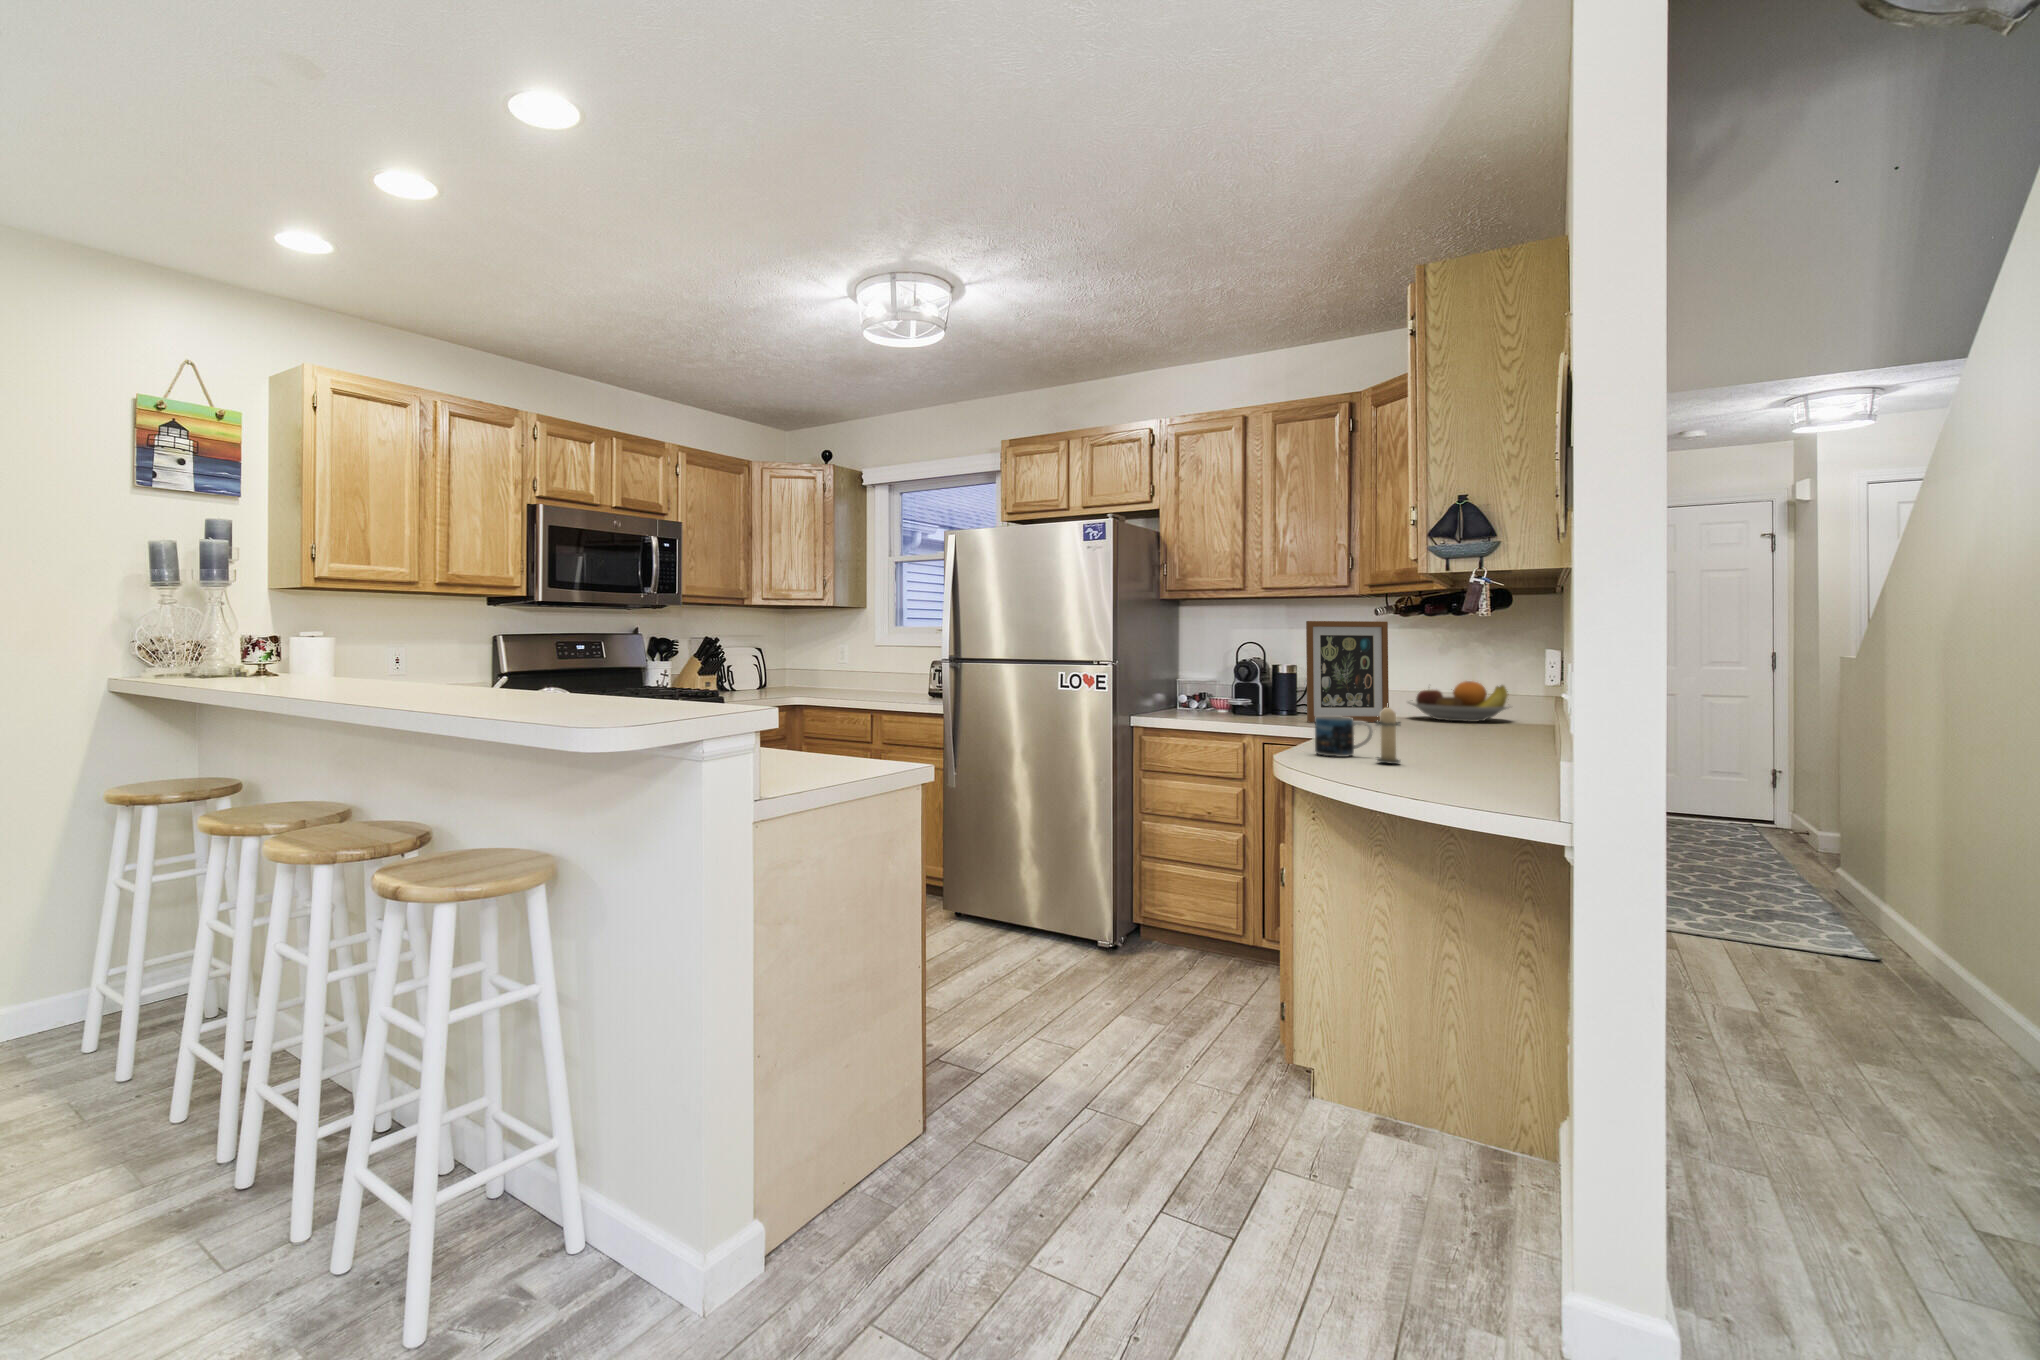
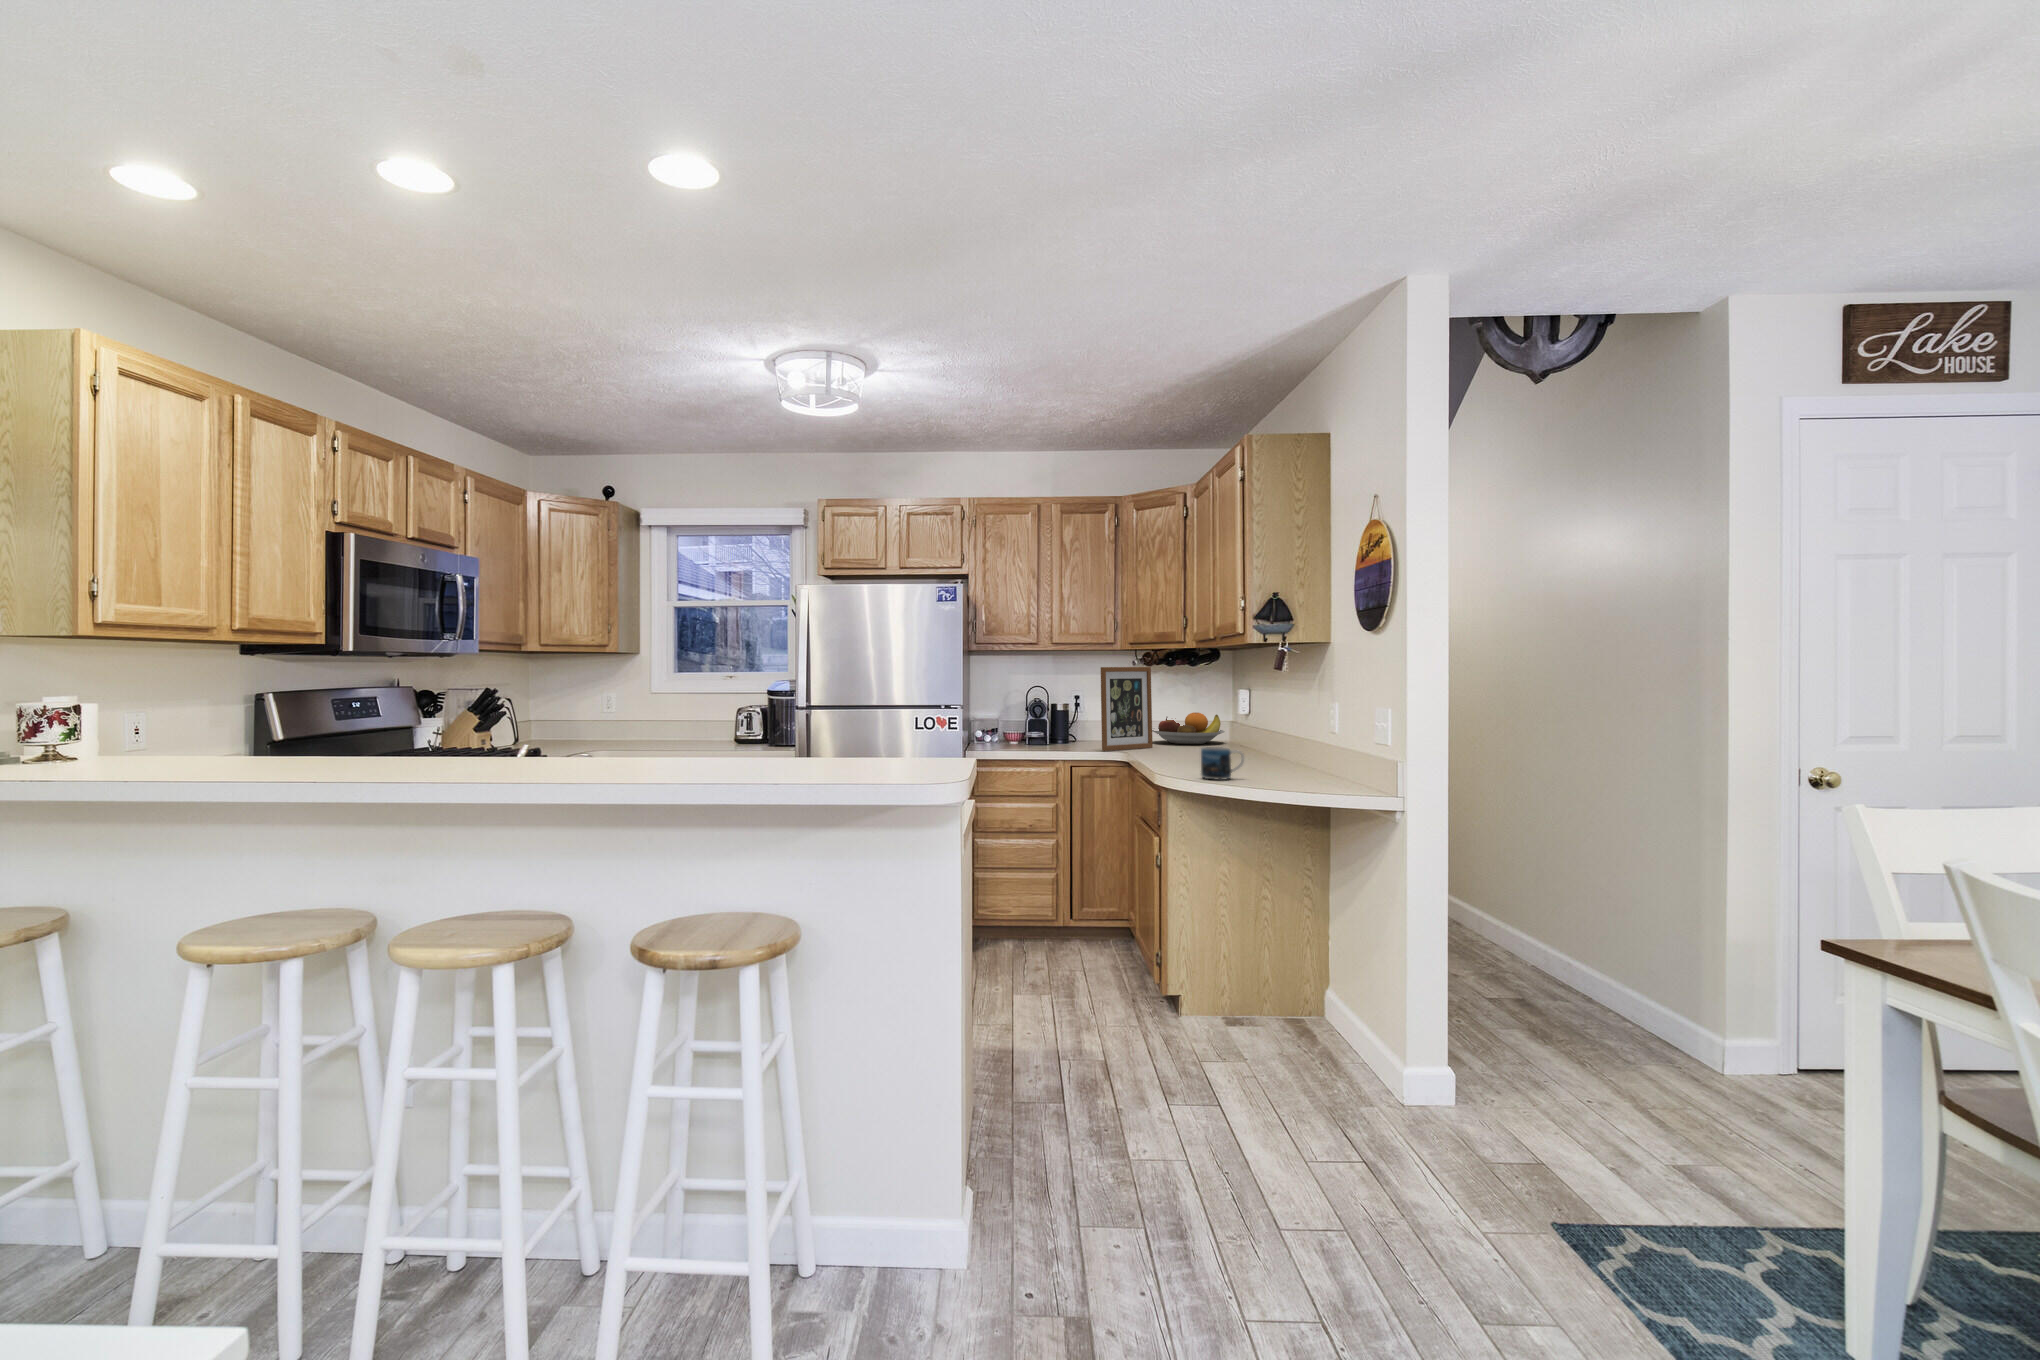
candle: present [1376,707,1400,764] -> none [1258,736,1283,783]

